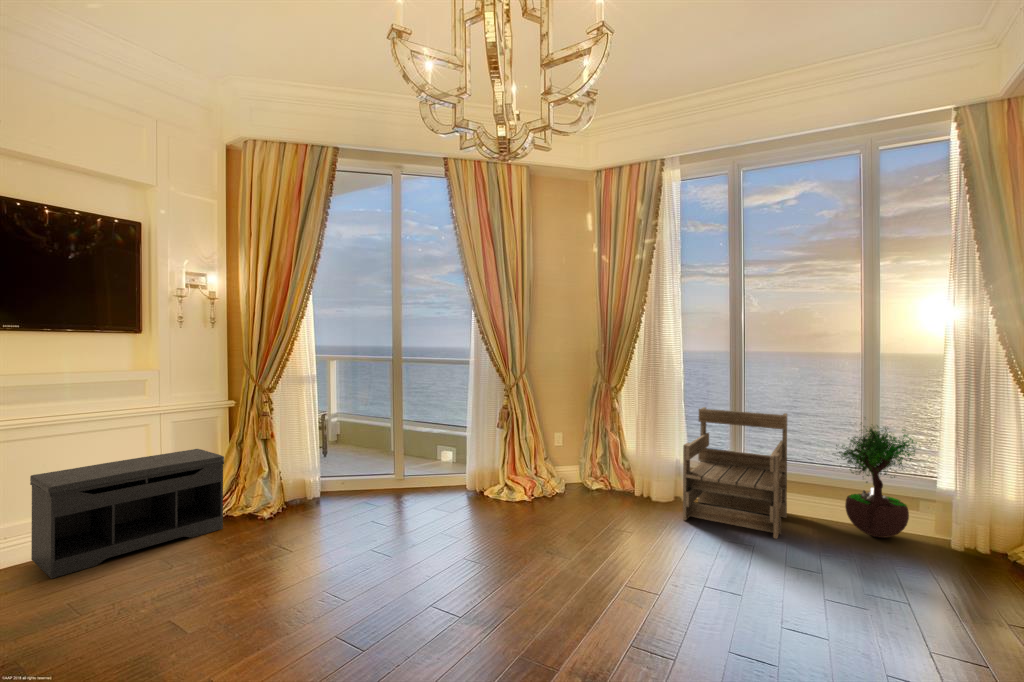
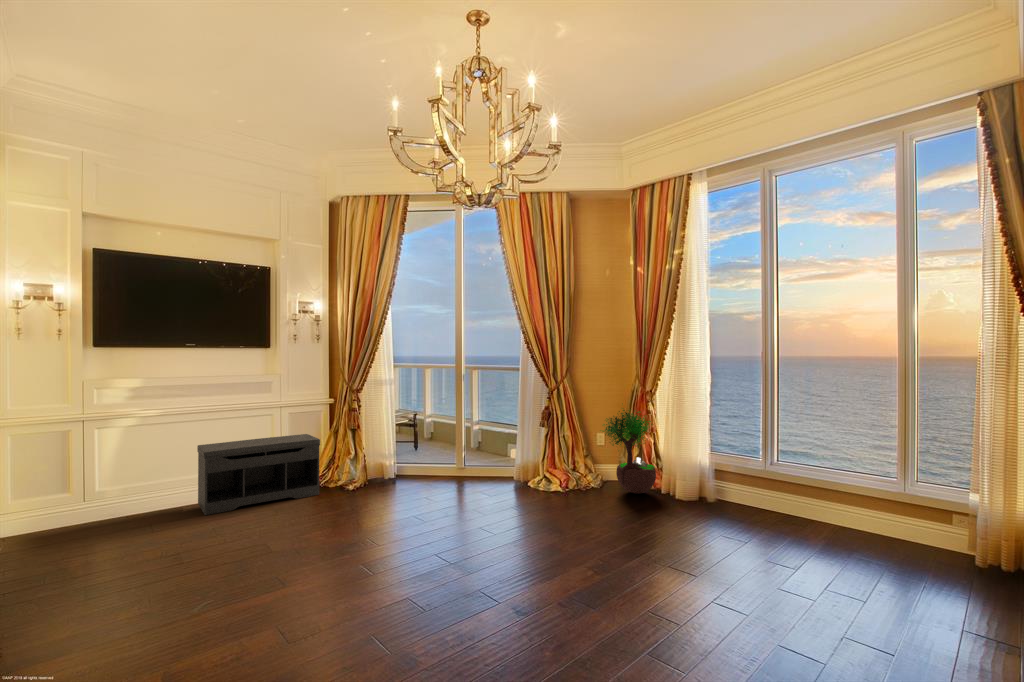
armchair: present [683,407,787,539] -> none [696,411,816,539]
potted tree: present [833,426,917,538] -> present [600,410,656,494]

